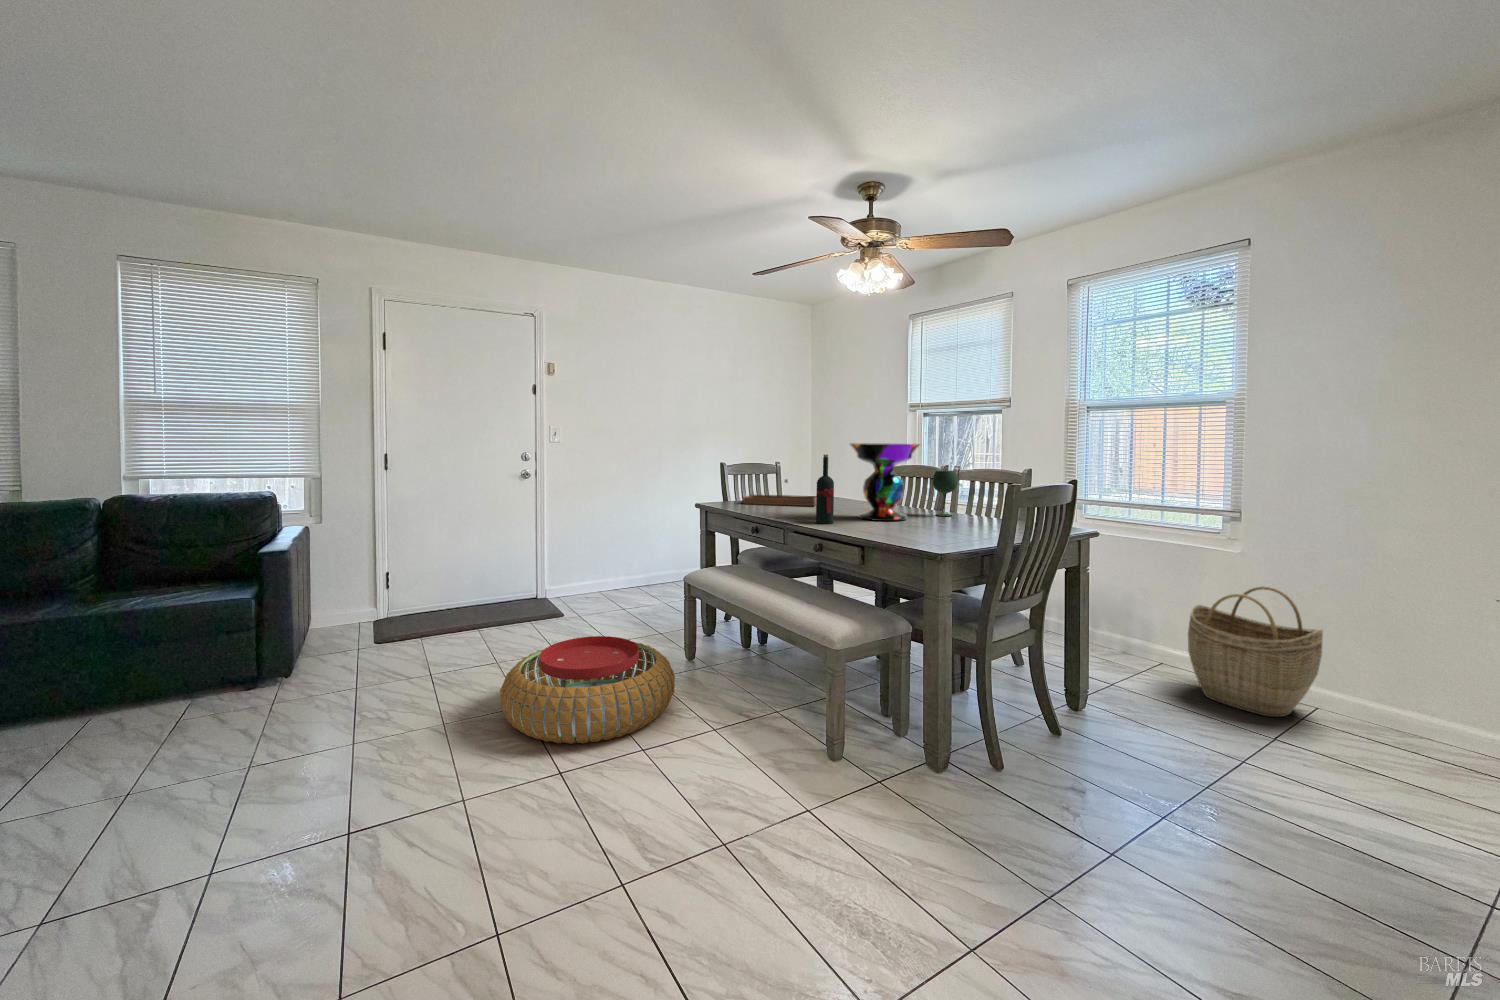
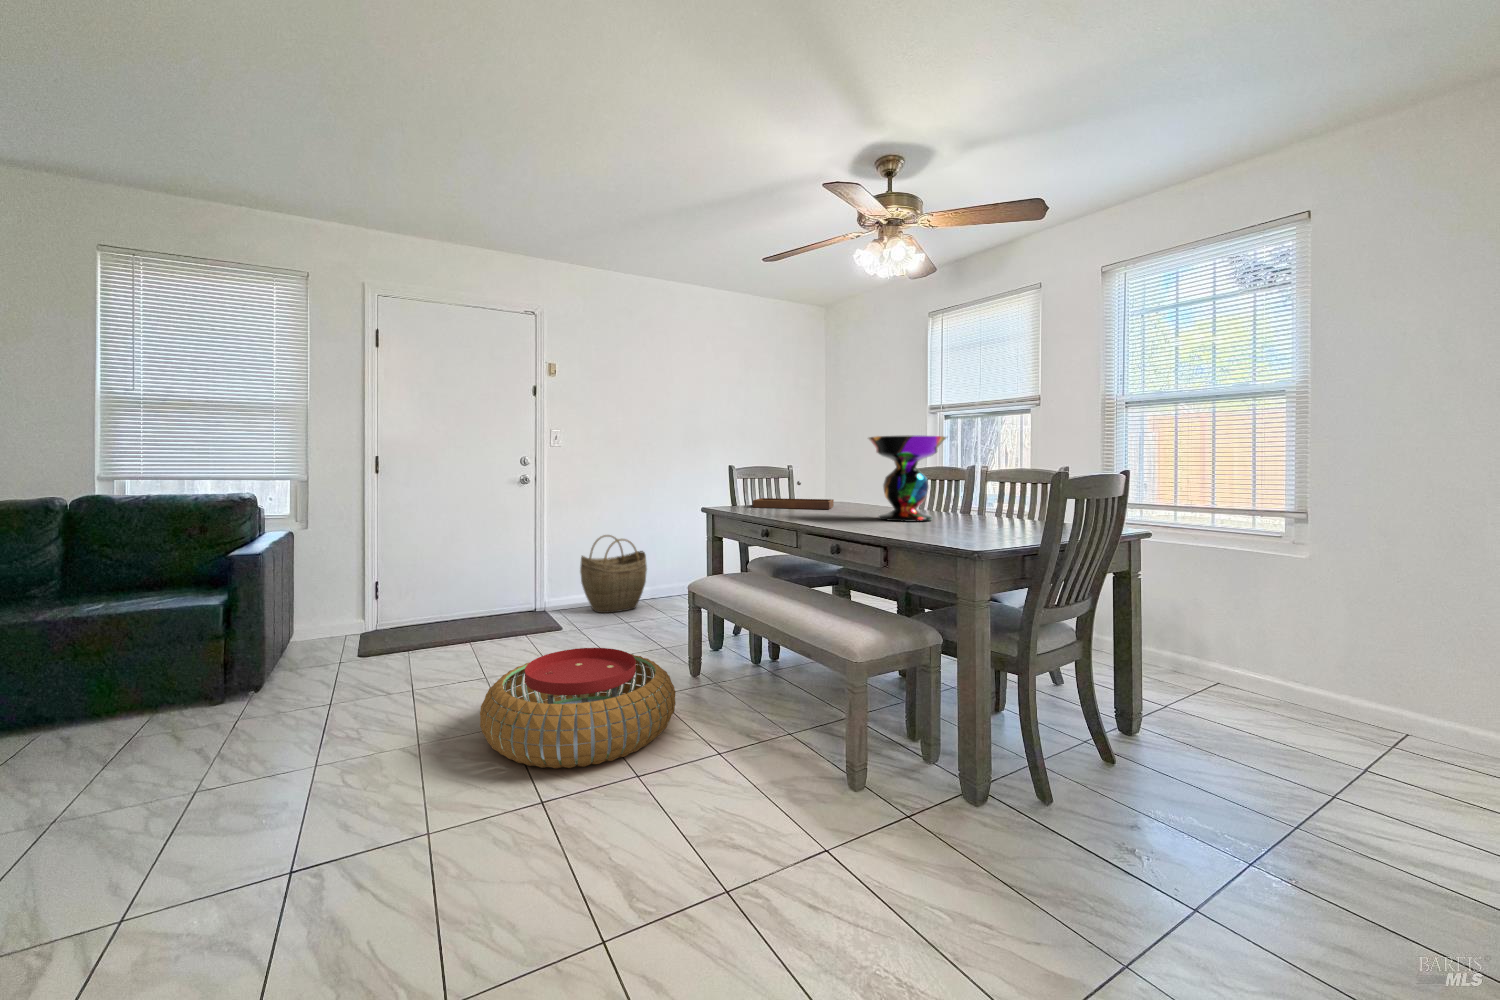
wine bottle: present [816,455,834,524] -> none [832,447,852,523]
wine glass: present [933,471,958,516] -> none [959,468,987,518]
woven basket: present [1188,586,1323,717] -> present [580,535,647,613]

